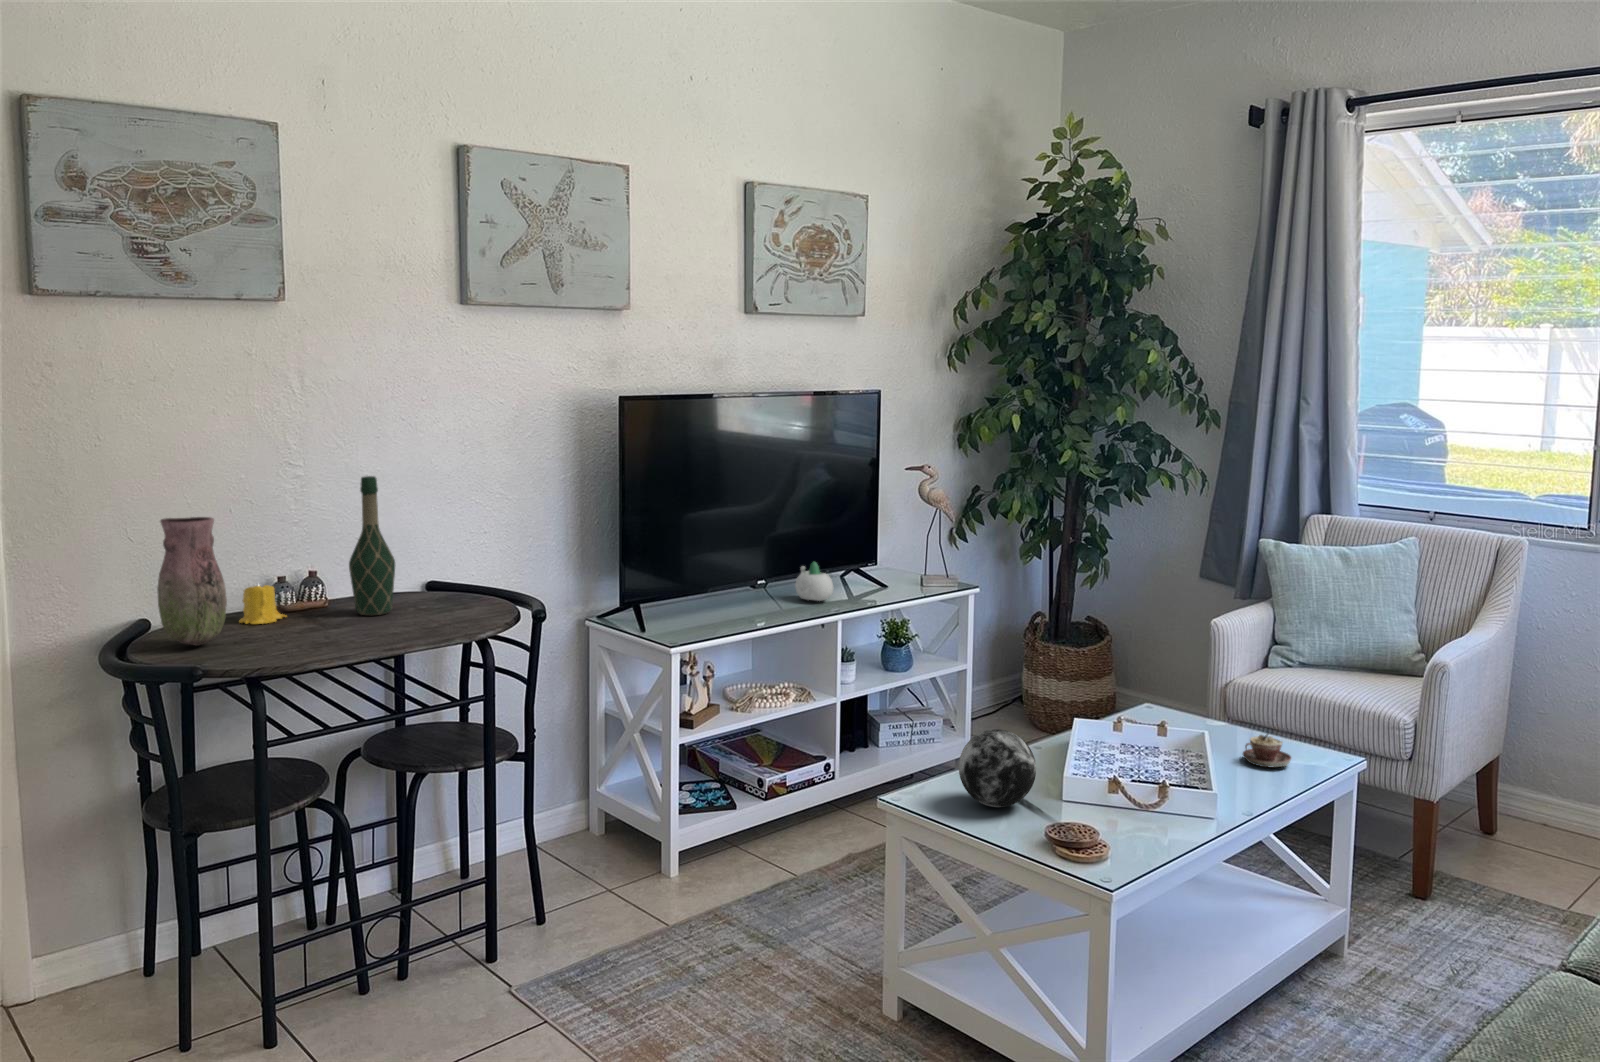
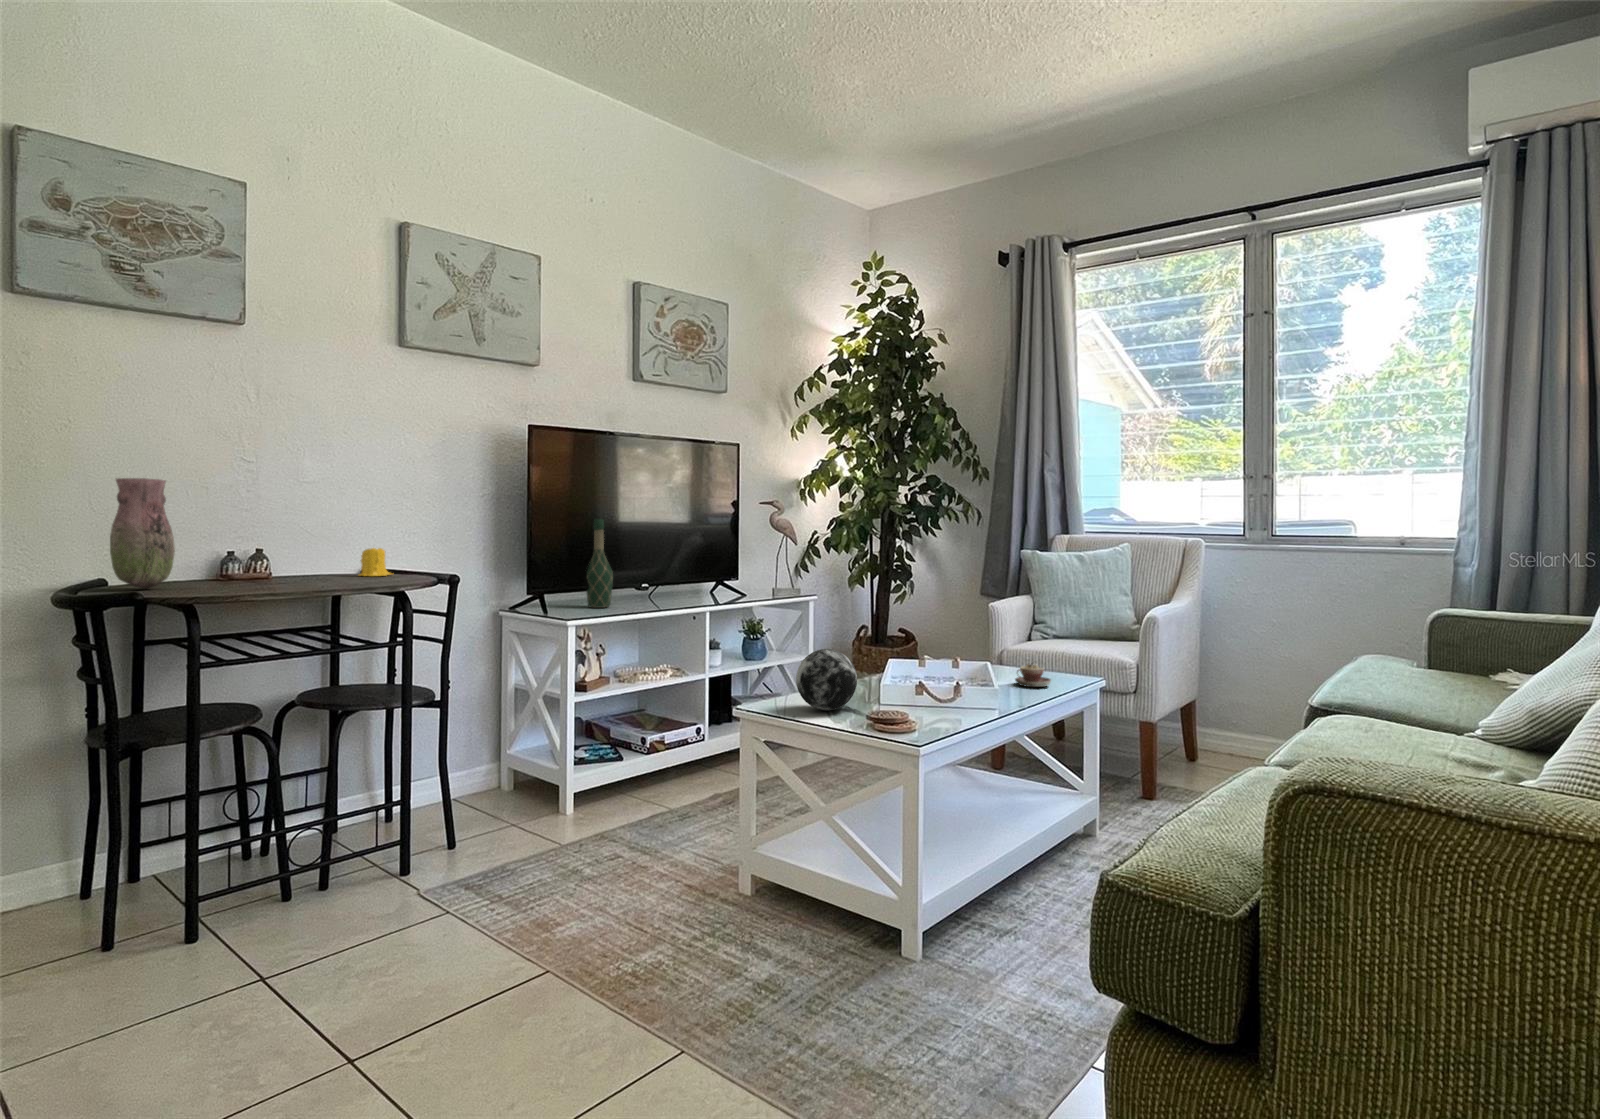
wine bottle: present [349,476,395,615] -> present [587,519,613,608]
succulent planter: present [795,562,834,601] -> none [672,570,702,600]
candle: present [239,585,286,624] -> present [359,548,392,576]

